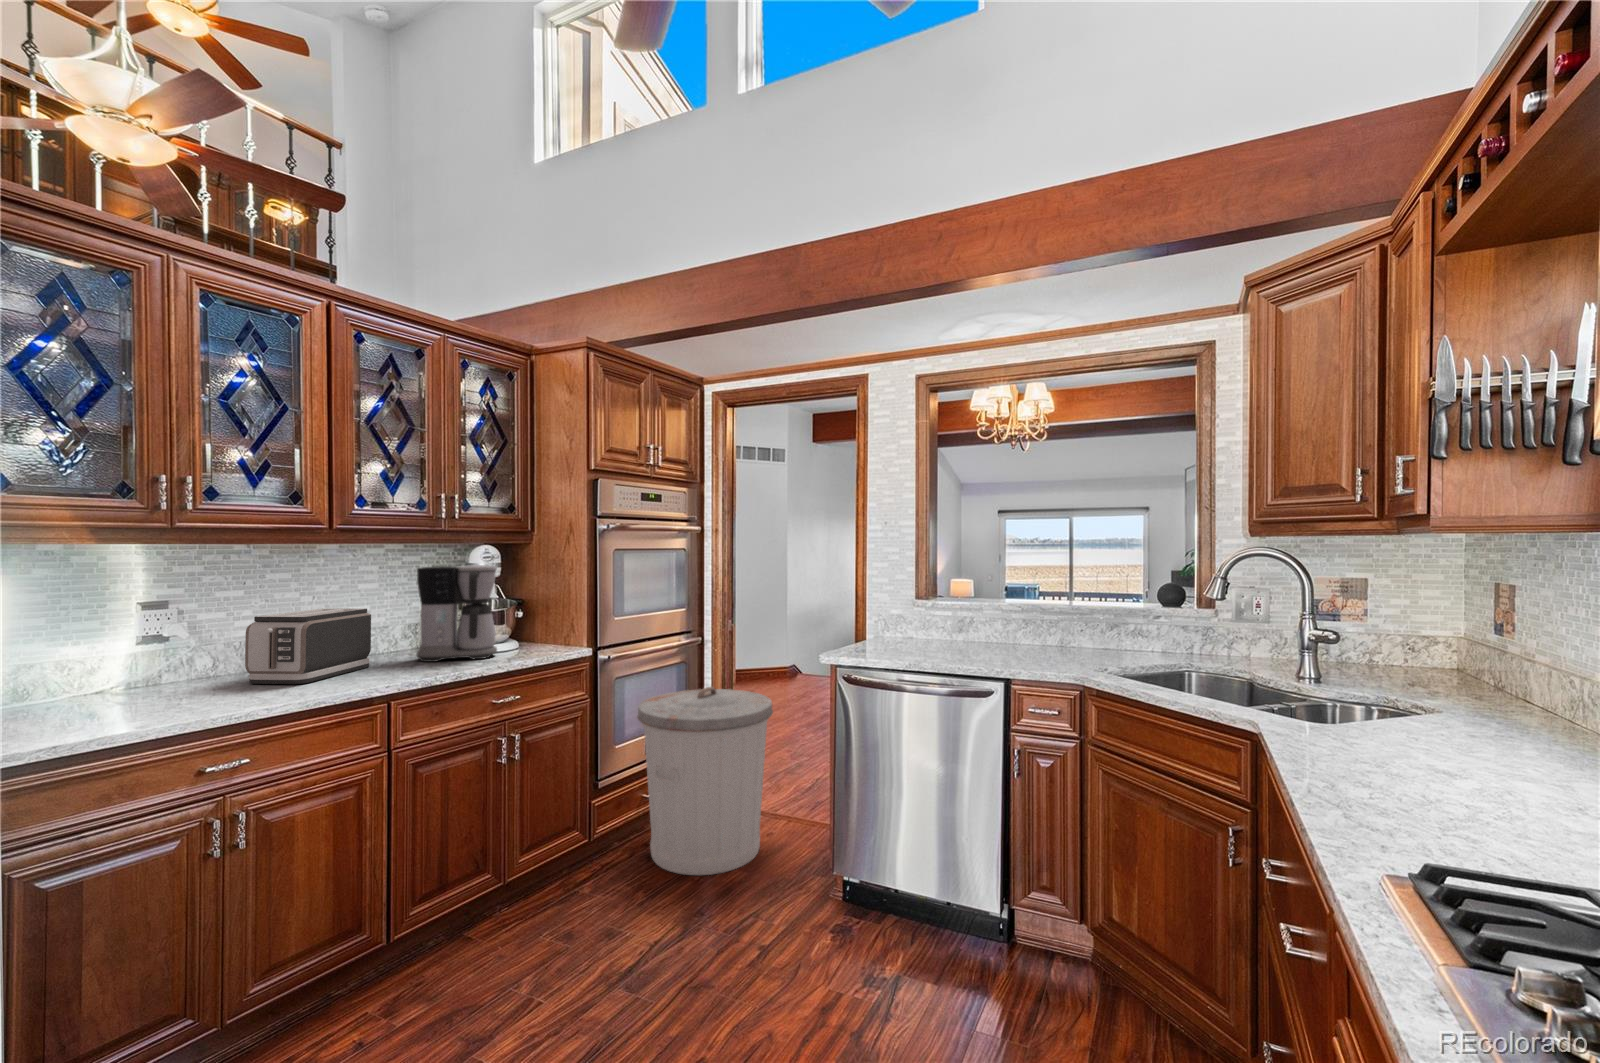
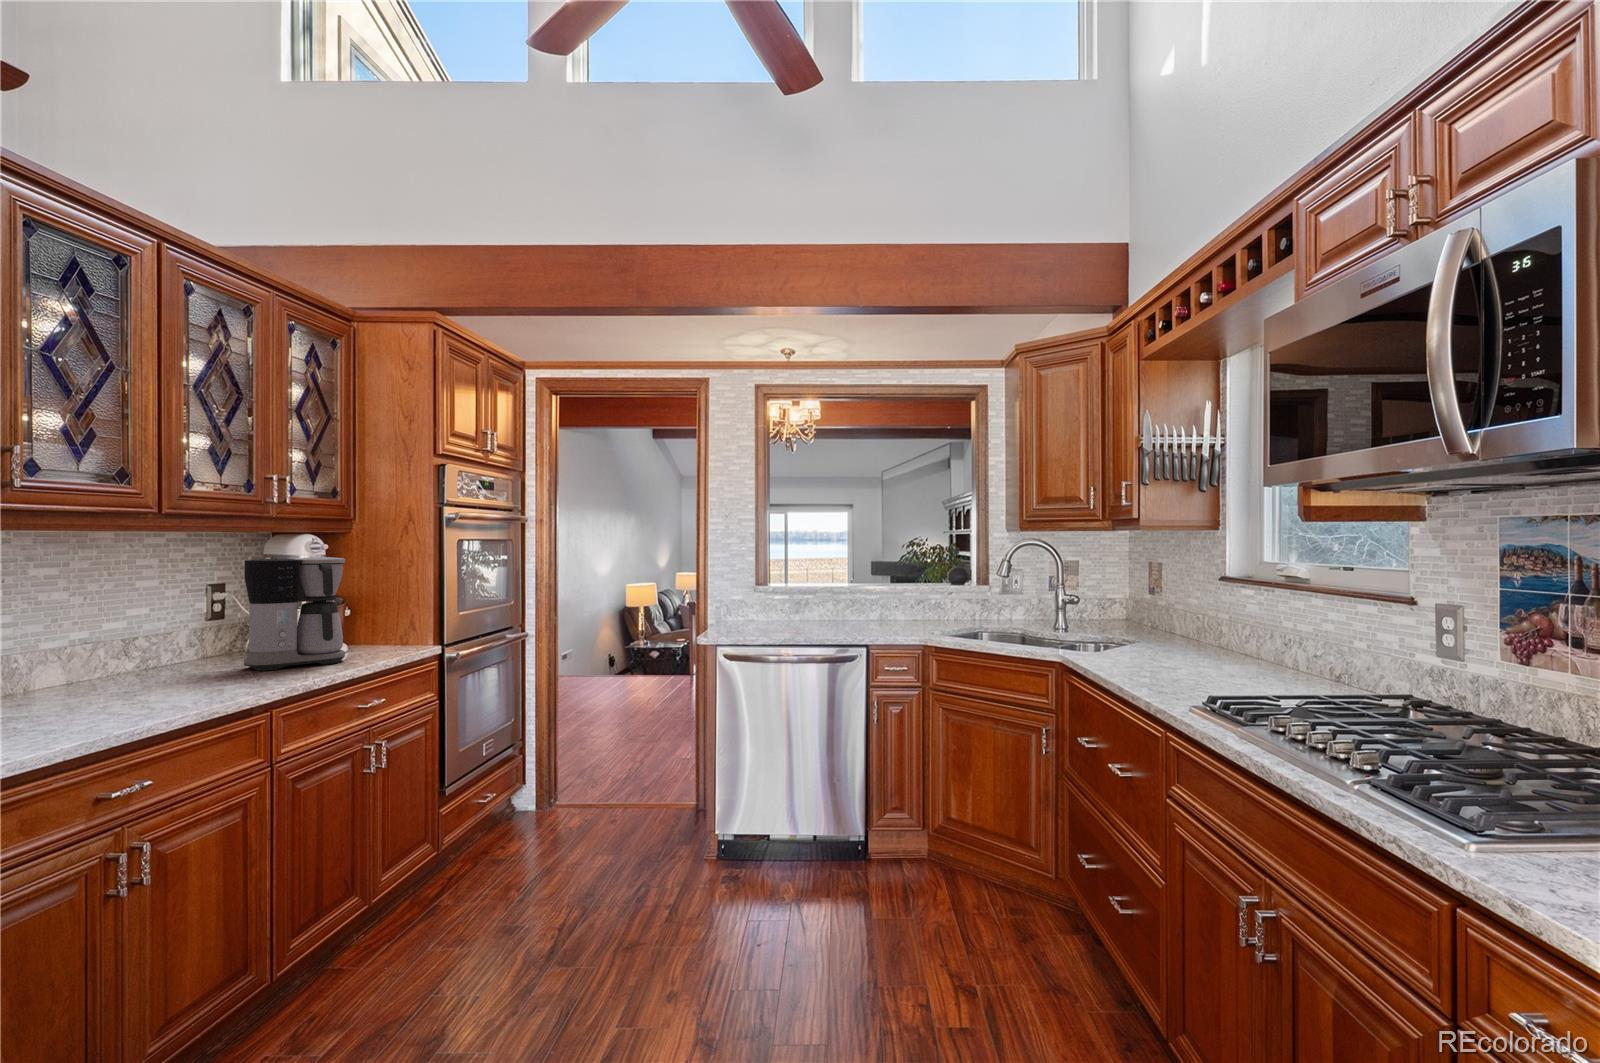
toaster: present [245,608,371,684] -> none [58,610,199,706]
trash can: present [637,687,773,875] -> none [487,680,631,869]

